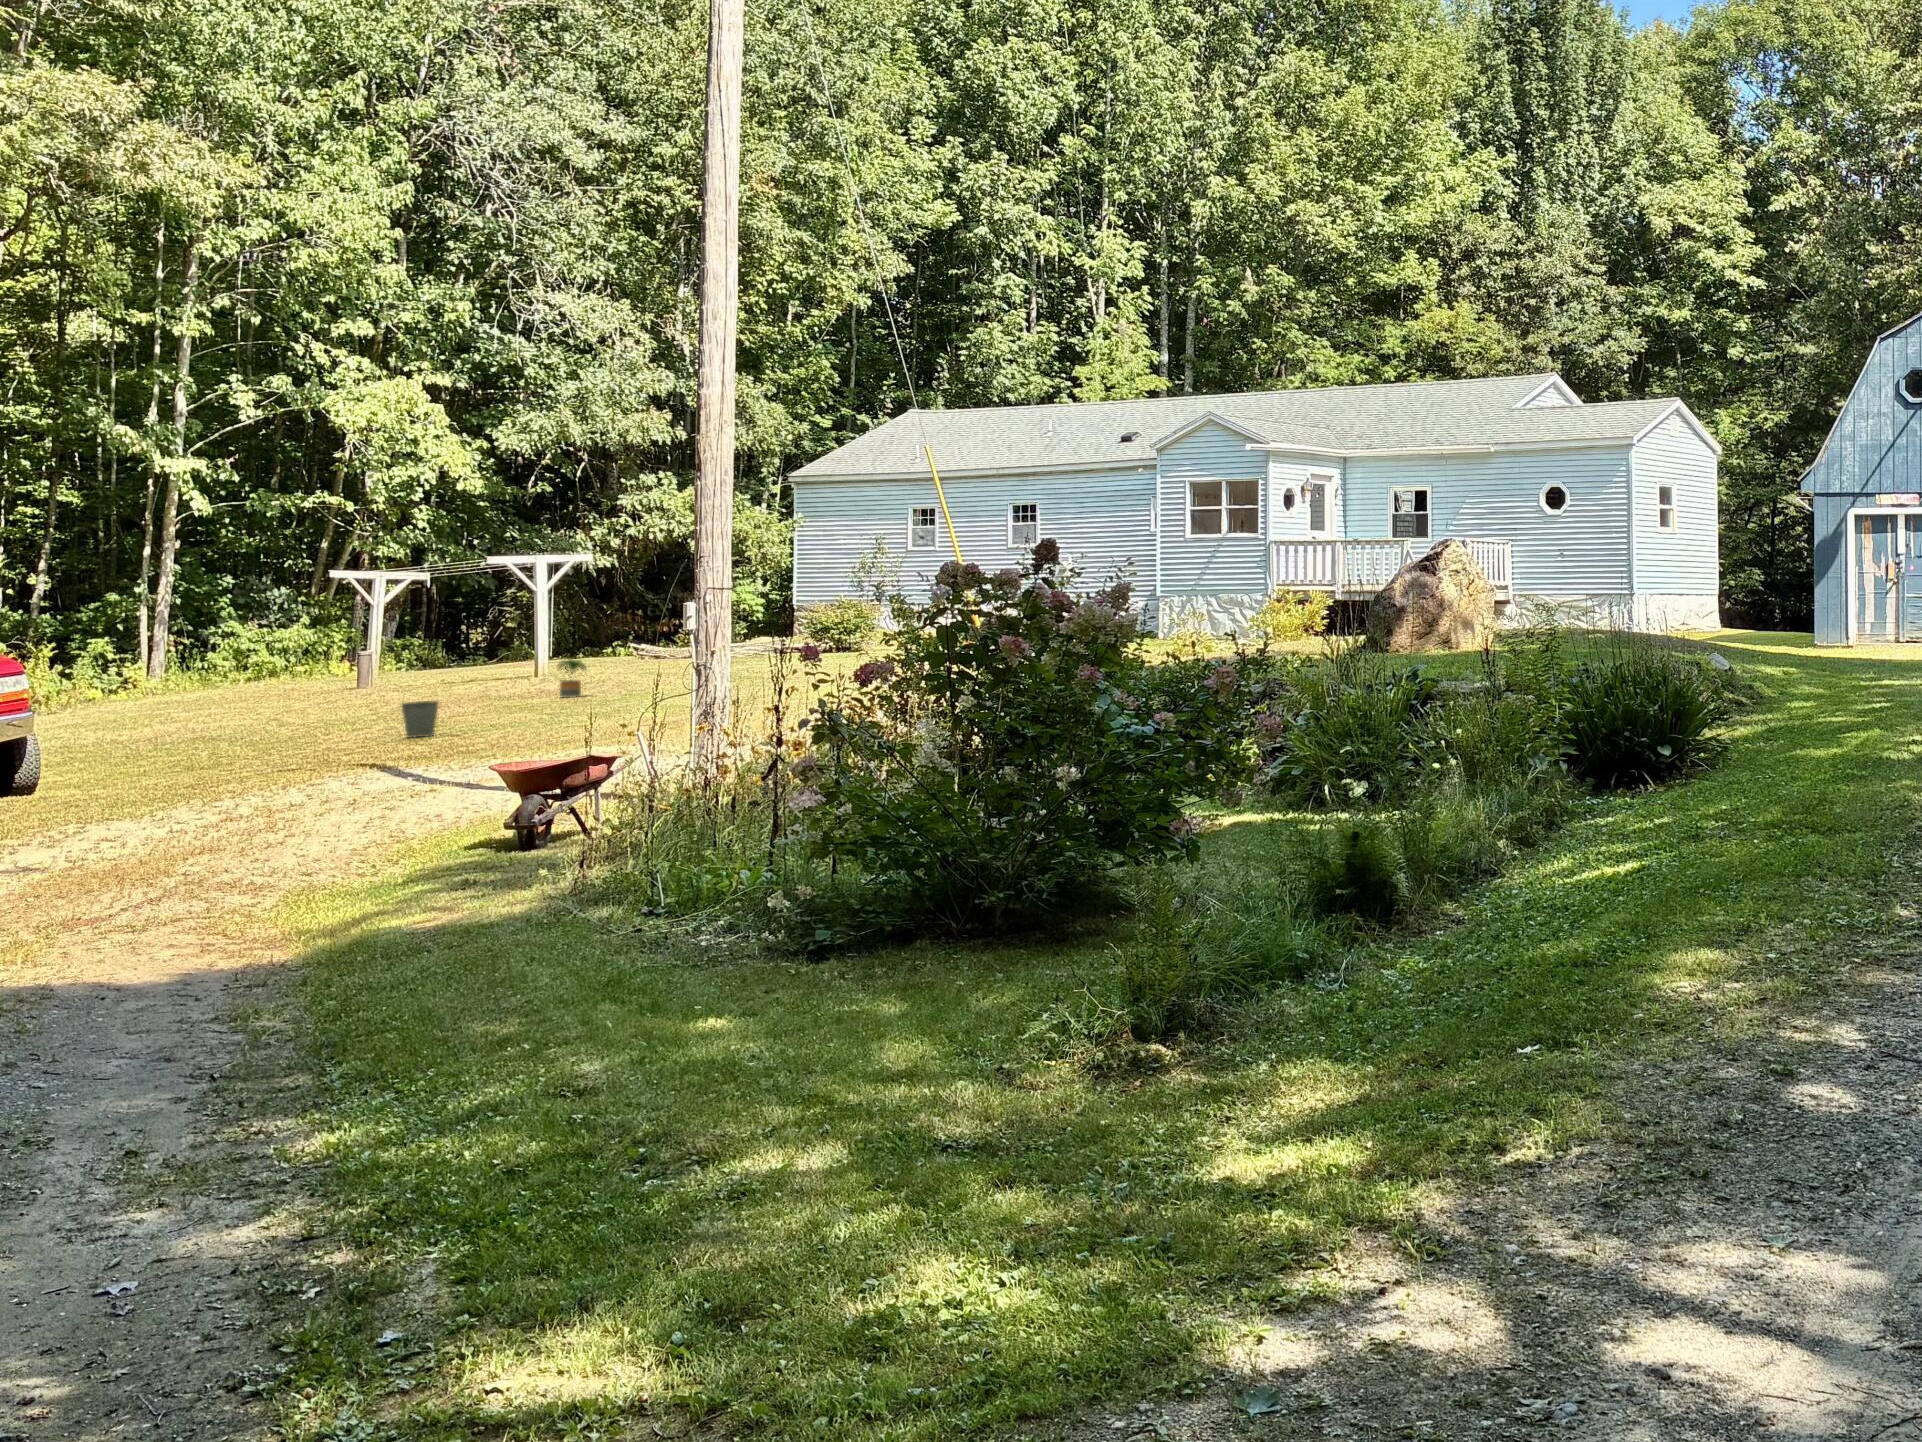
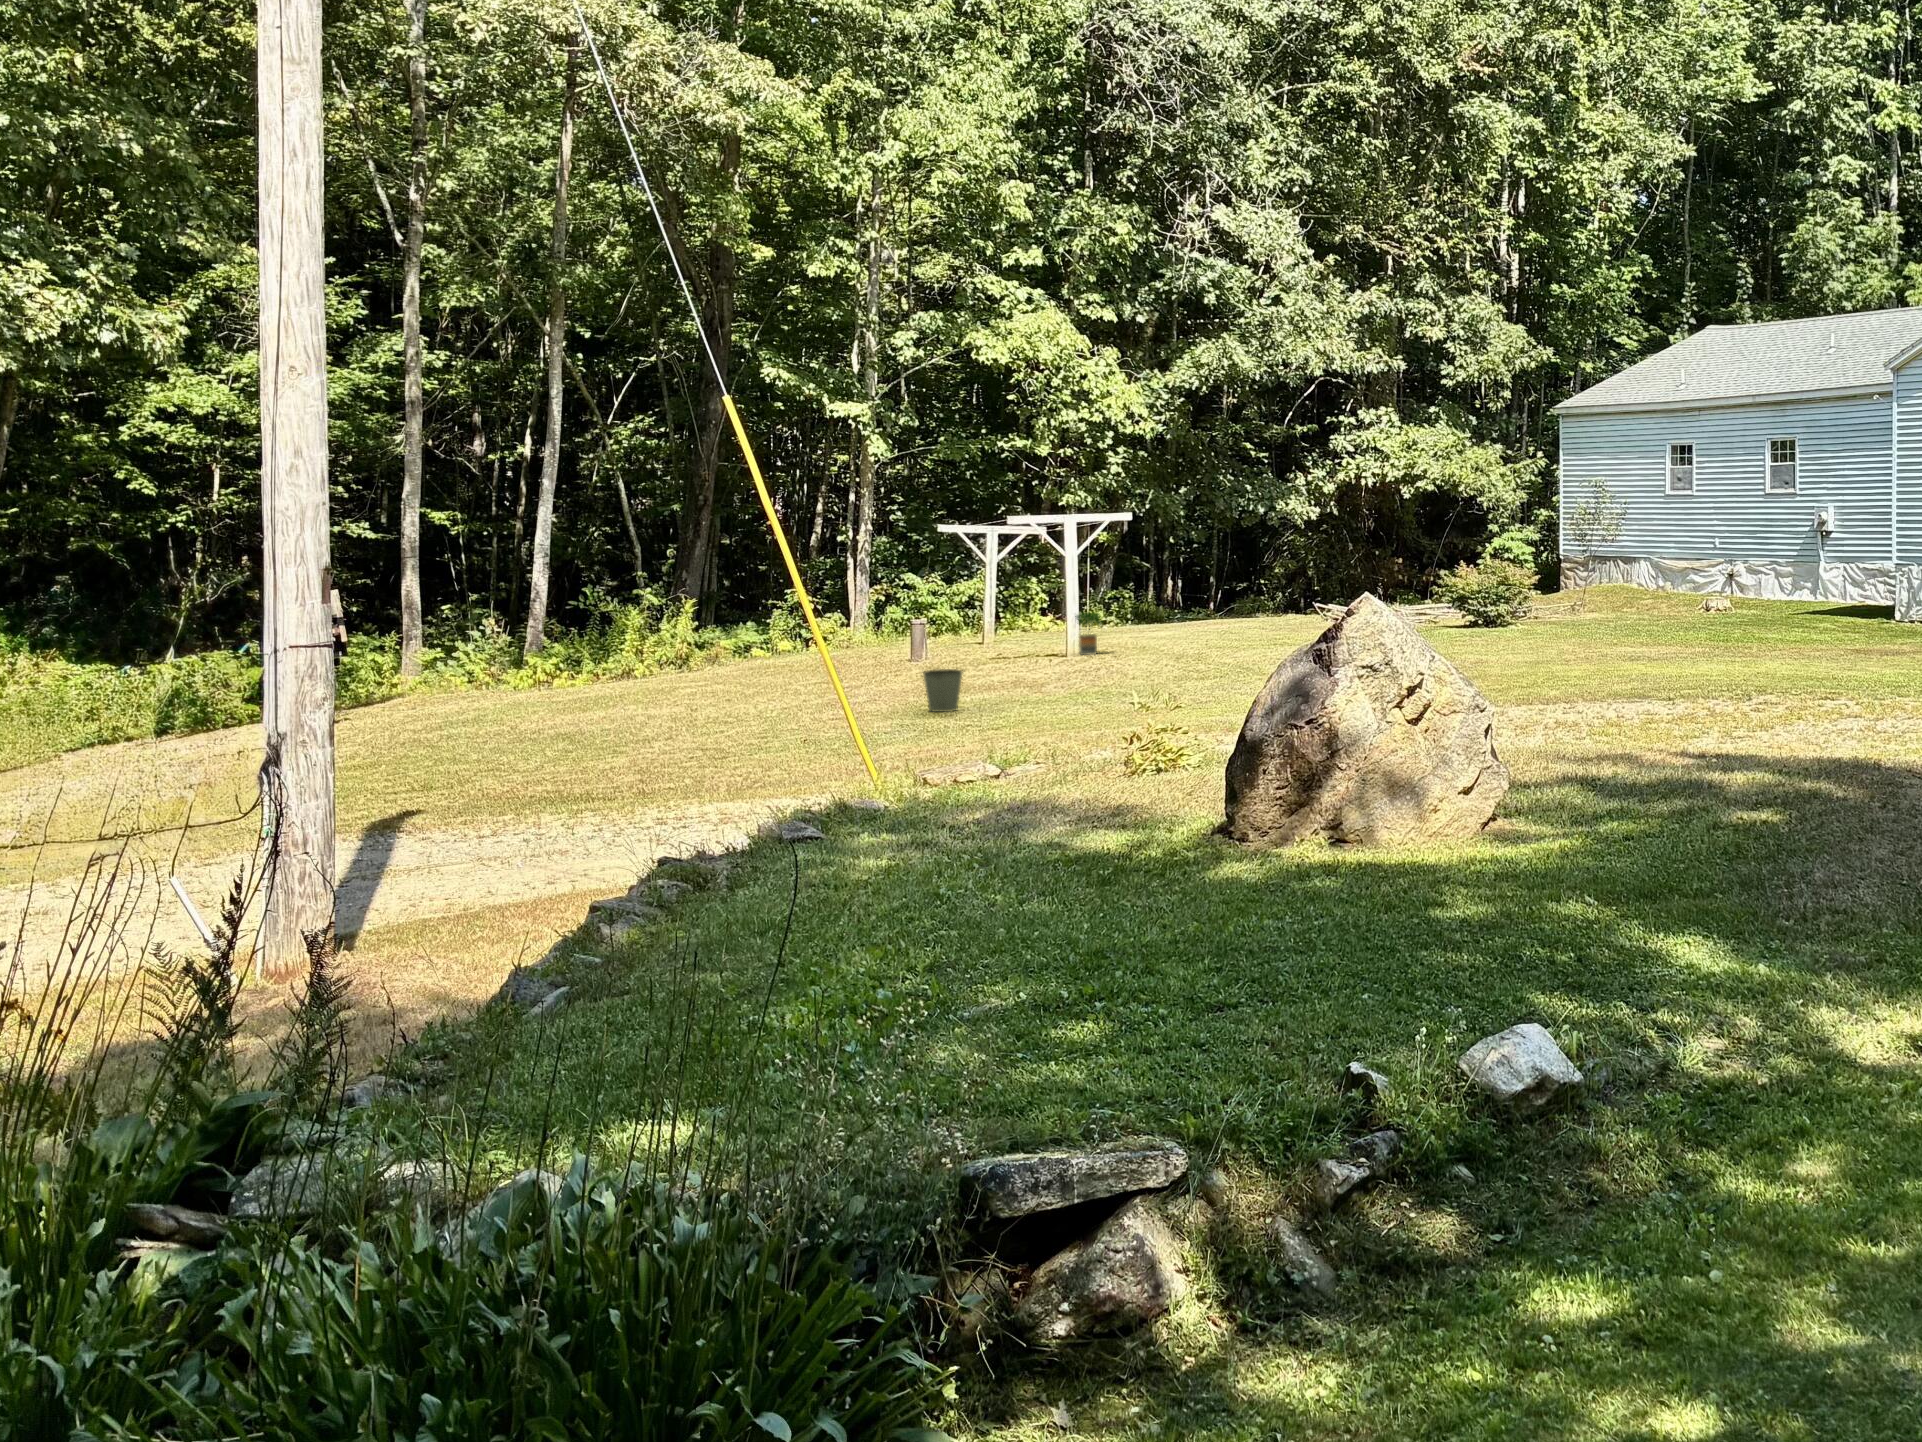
bucket: present [400,701,439,738] -> present [923,669,963,712]

